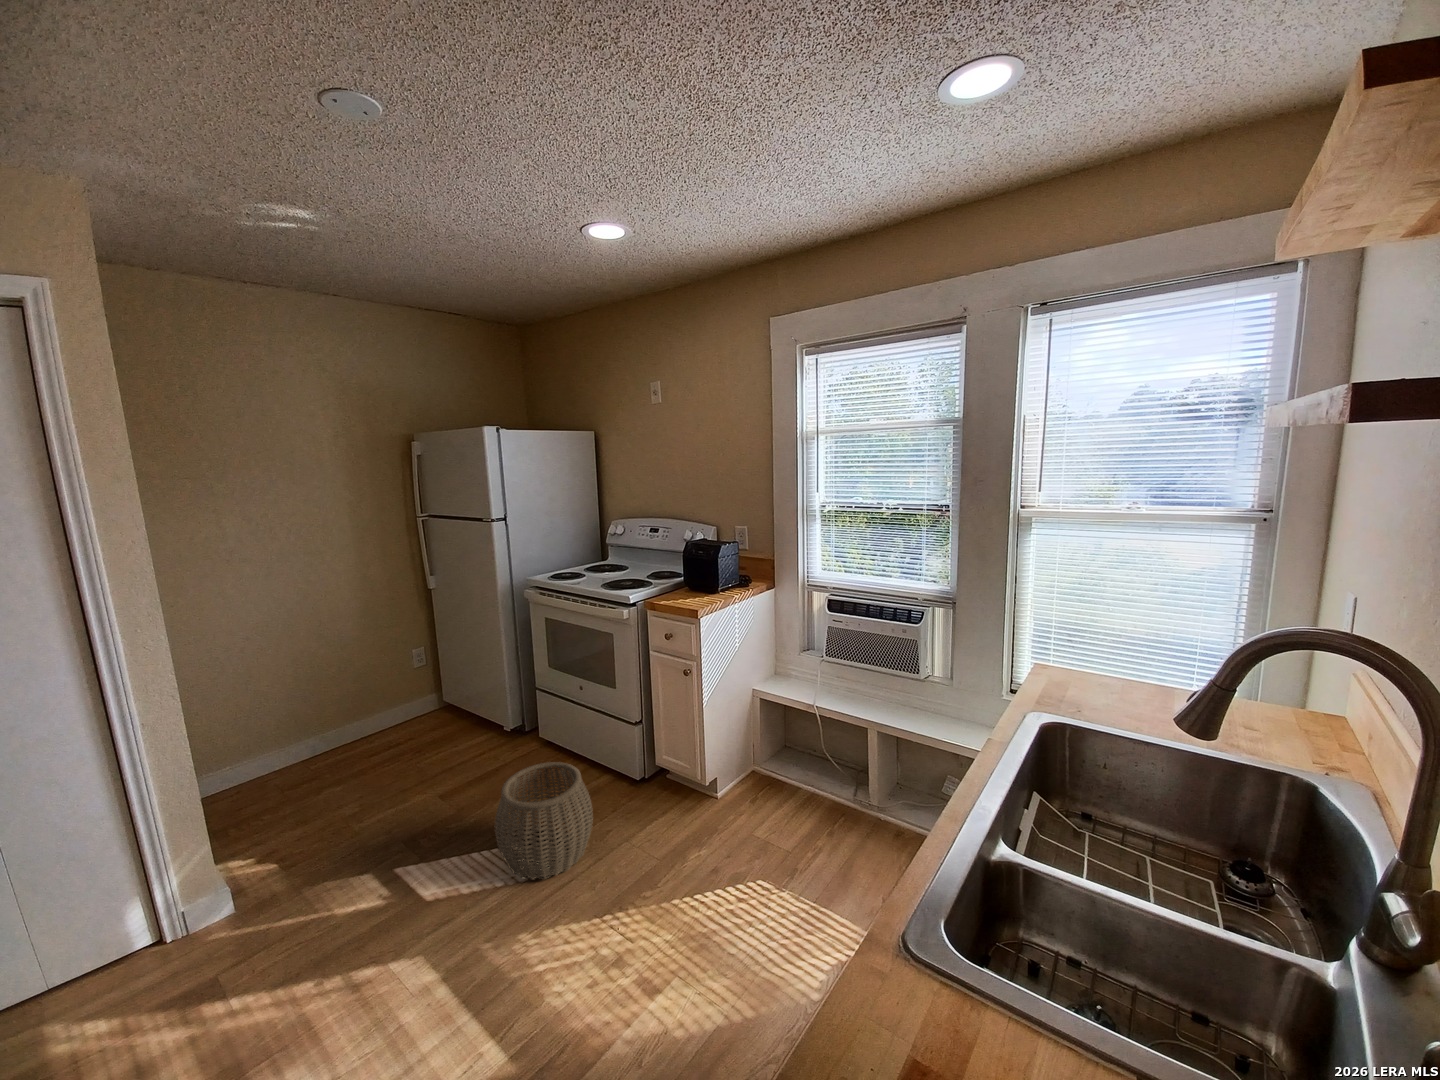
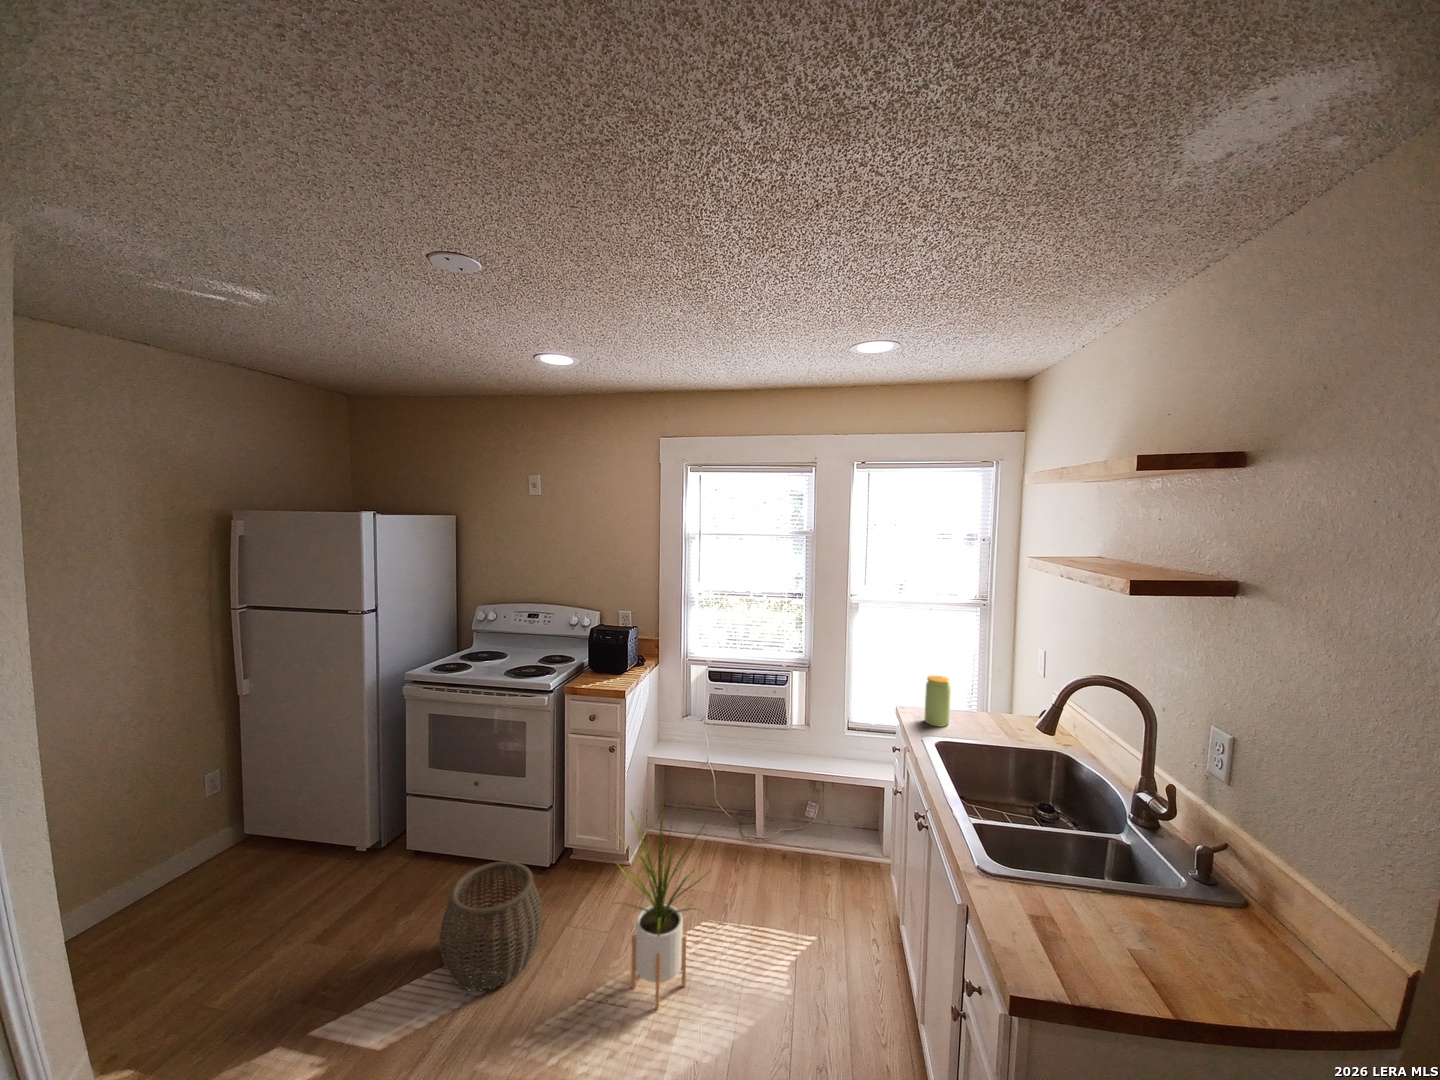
jar: none [1067,623,1114,704] -> present [925,676,951,727]
house plant: none [605,734,725,958] -> present [618,804,704,1010]

